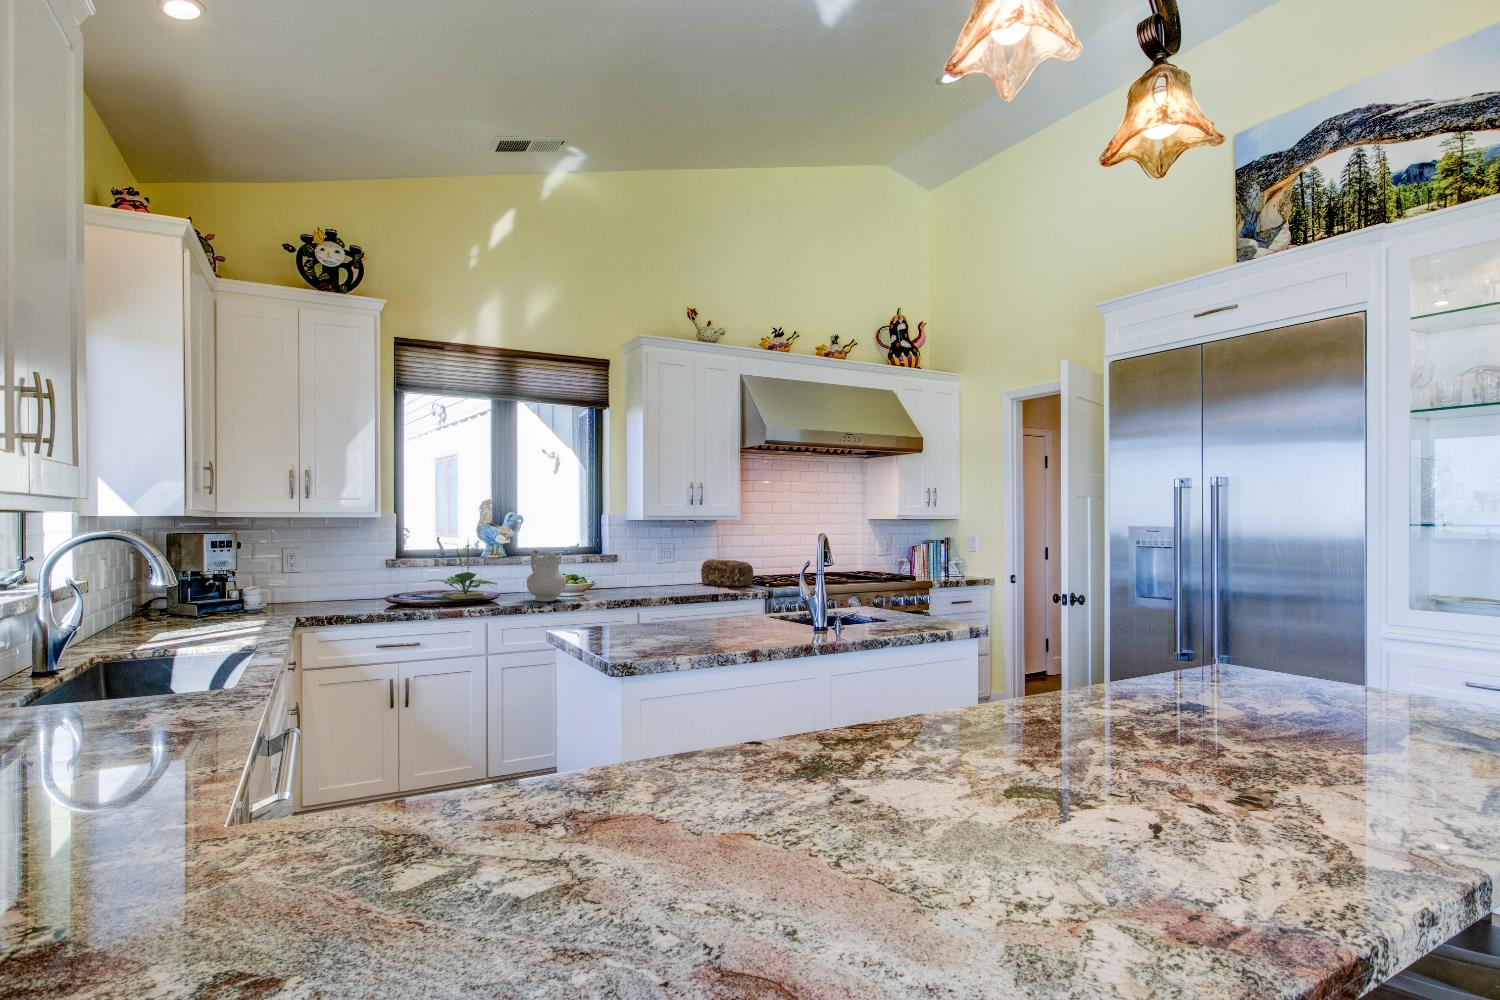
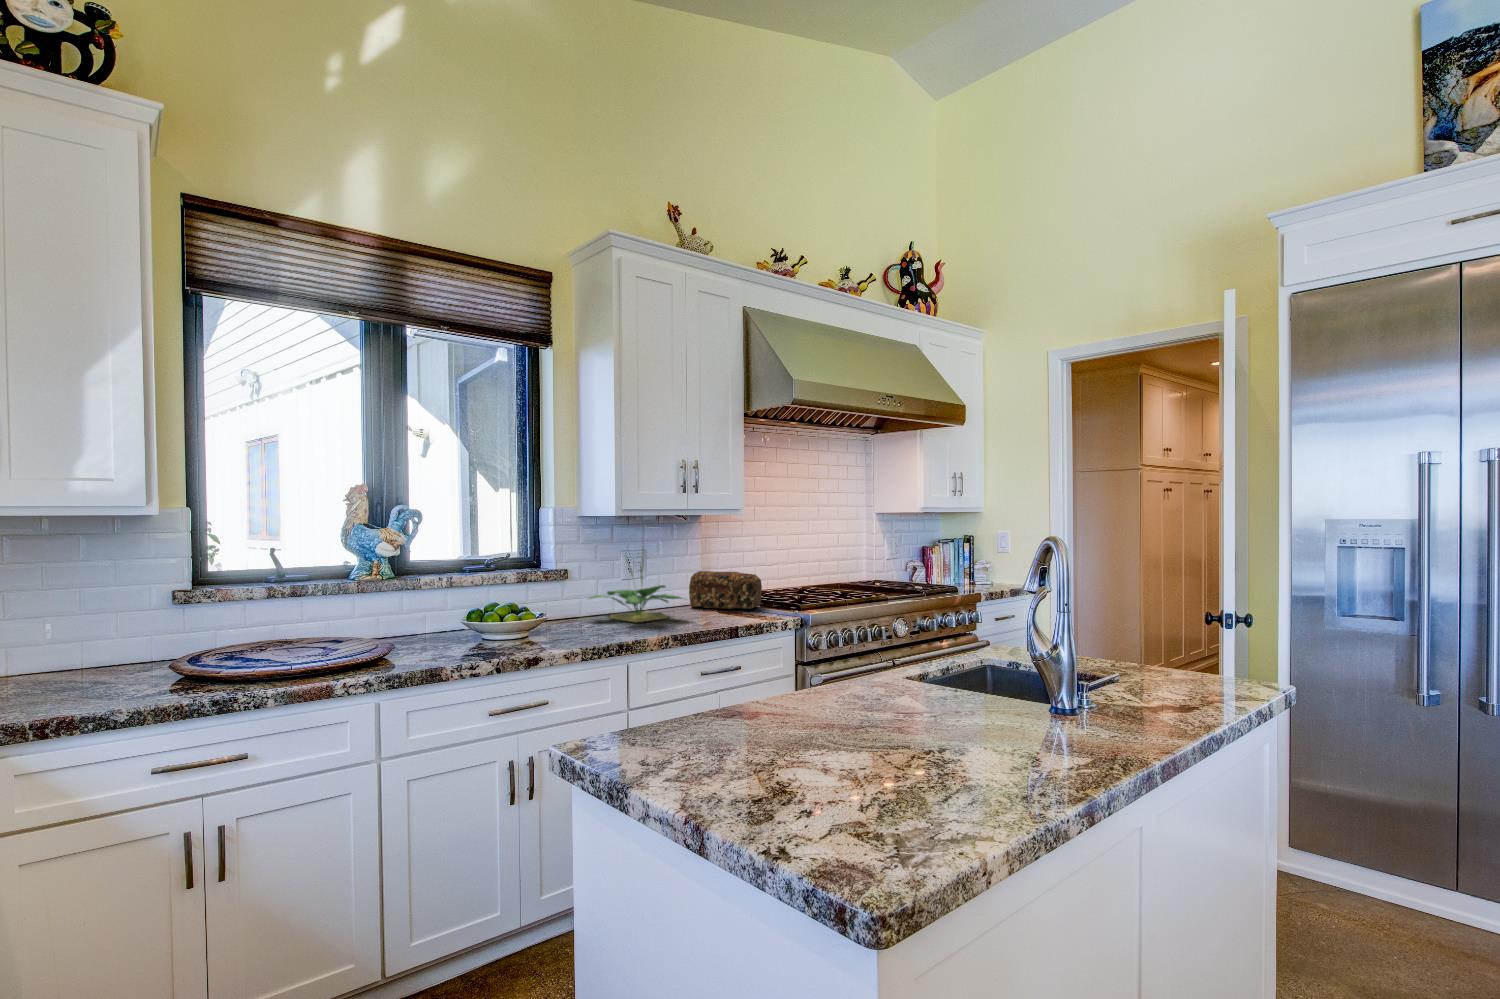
potted plant: present [429,543,497,599] -> present [590,549,682,622]
ceramic pitcher: present [527,550,566,602] -> none [444,568,513,656]

